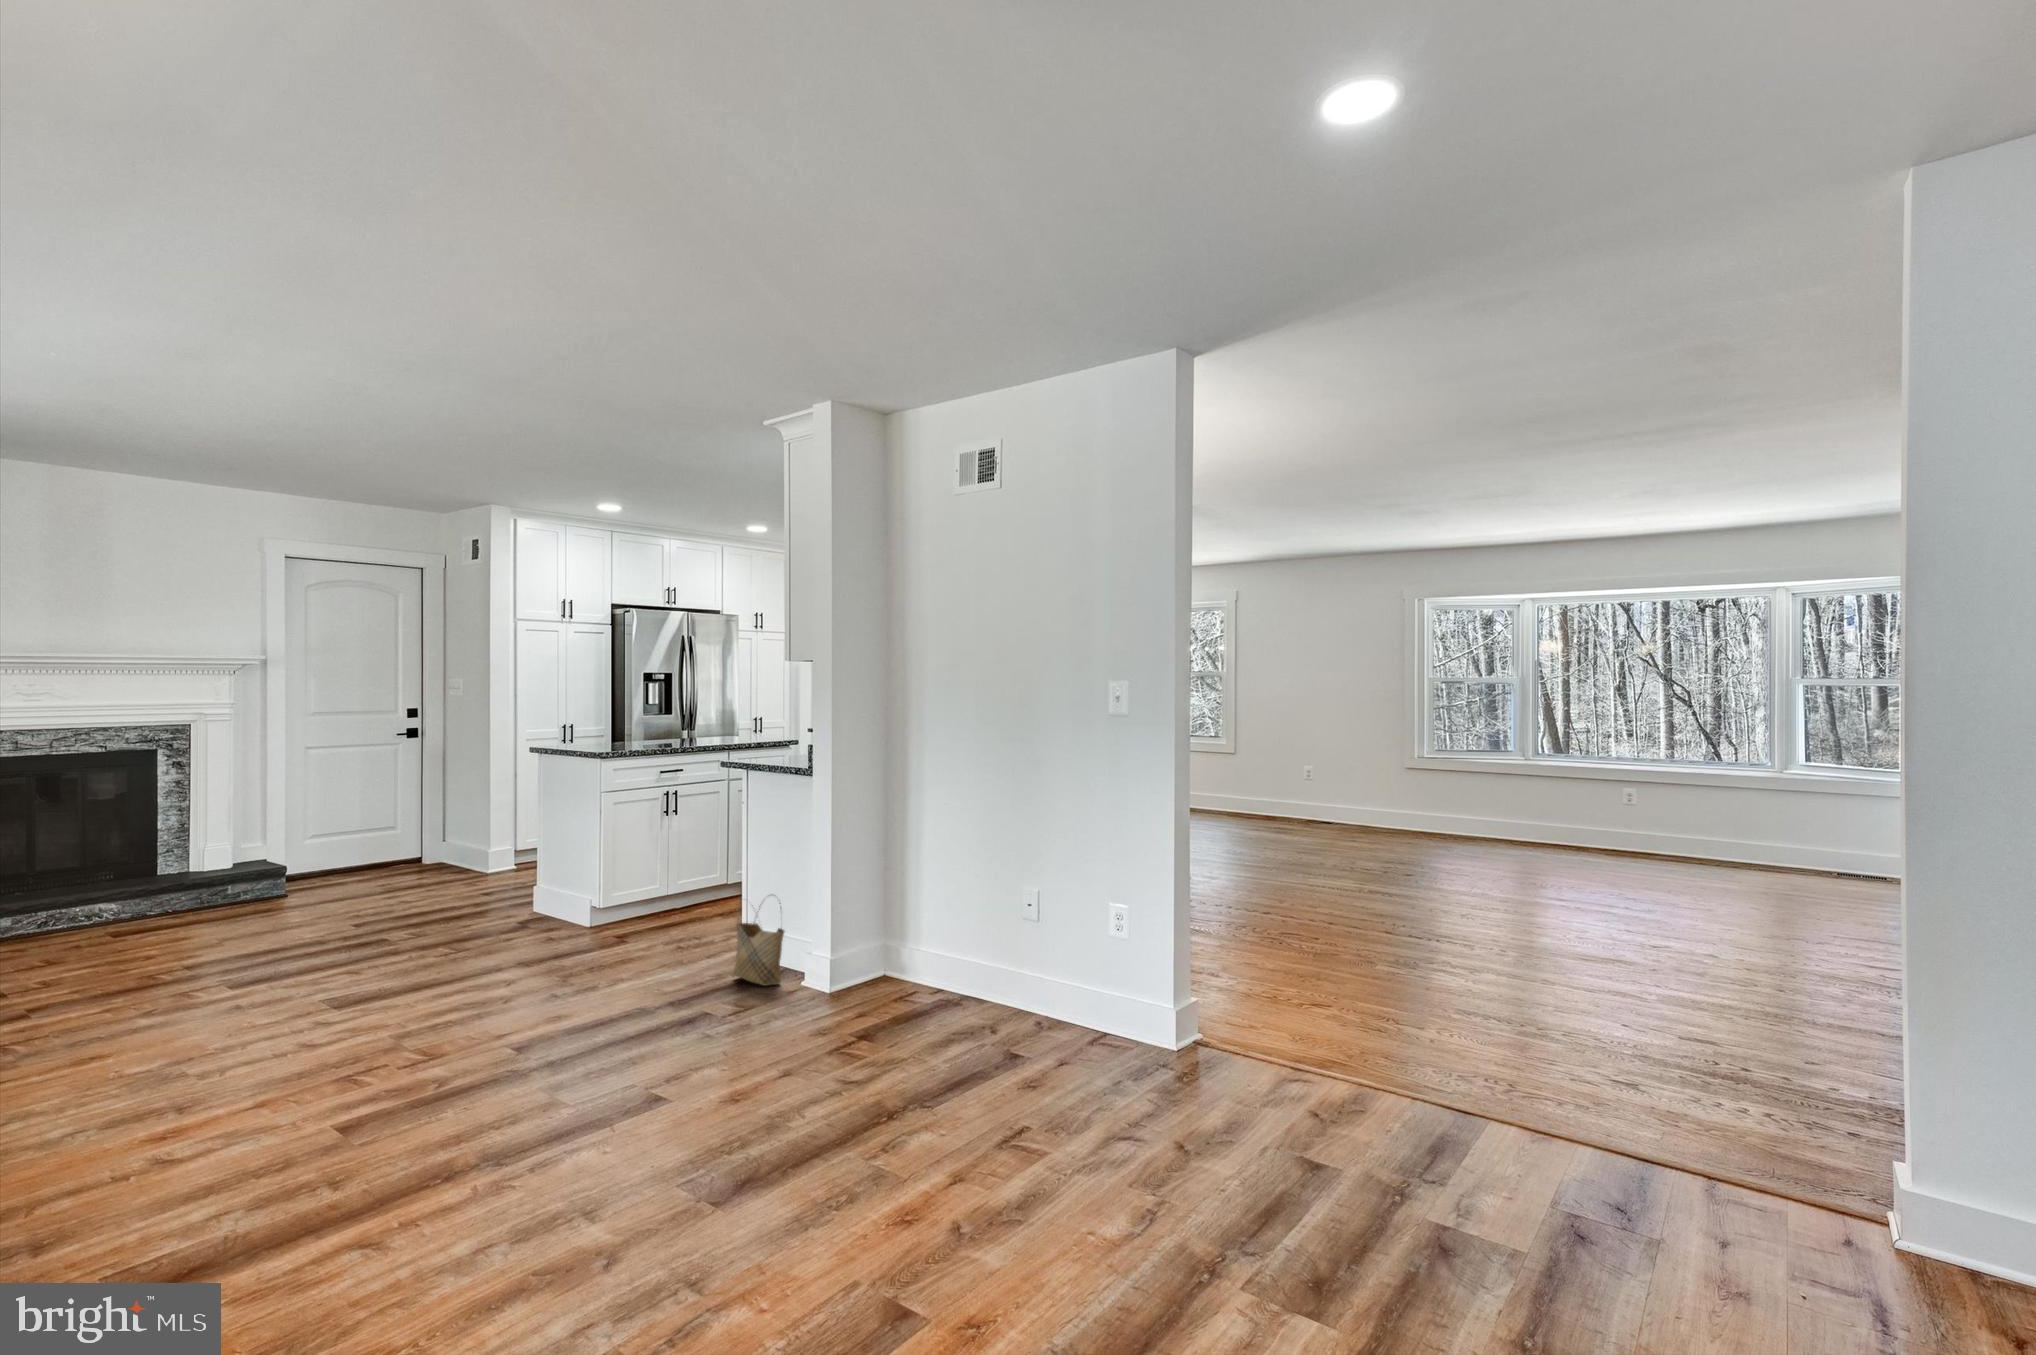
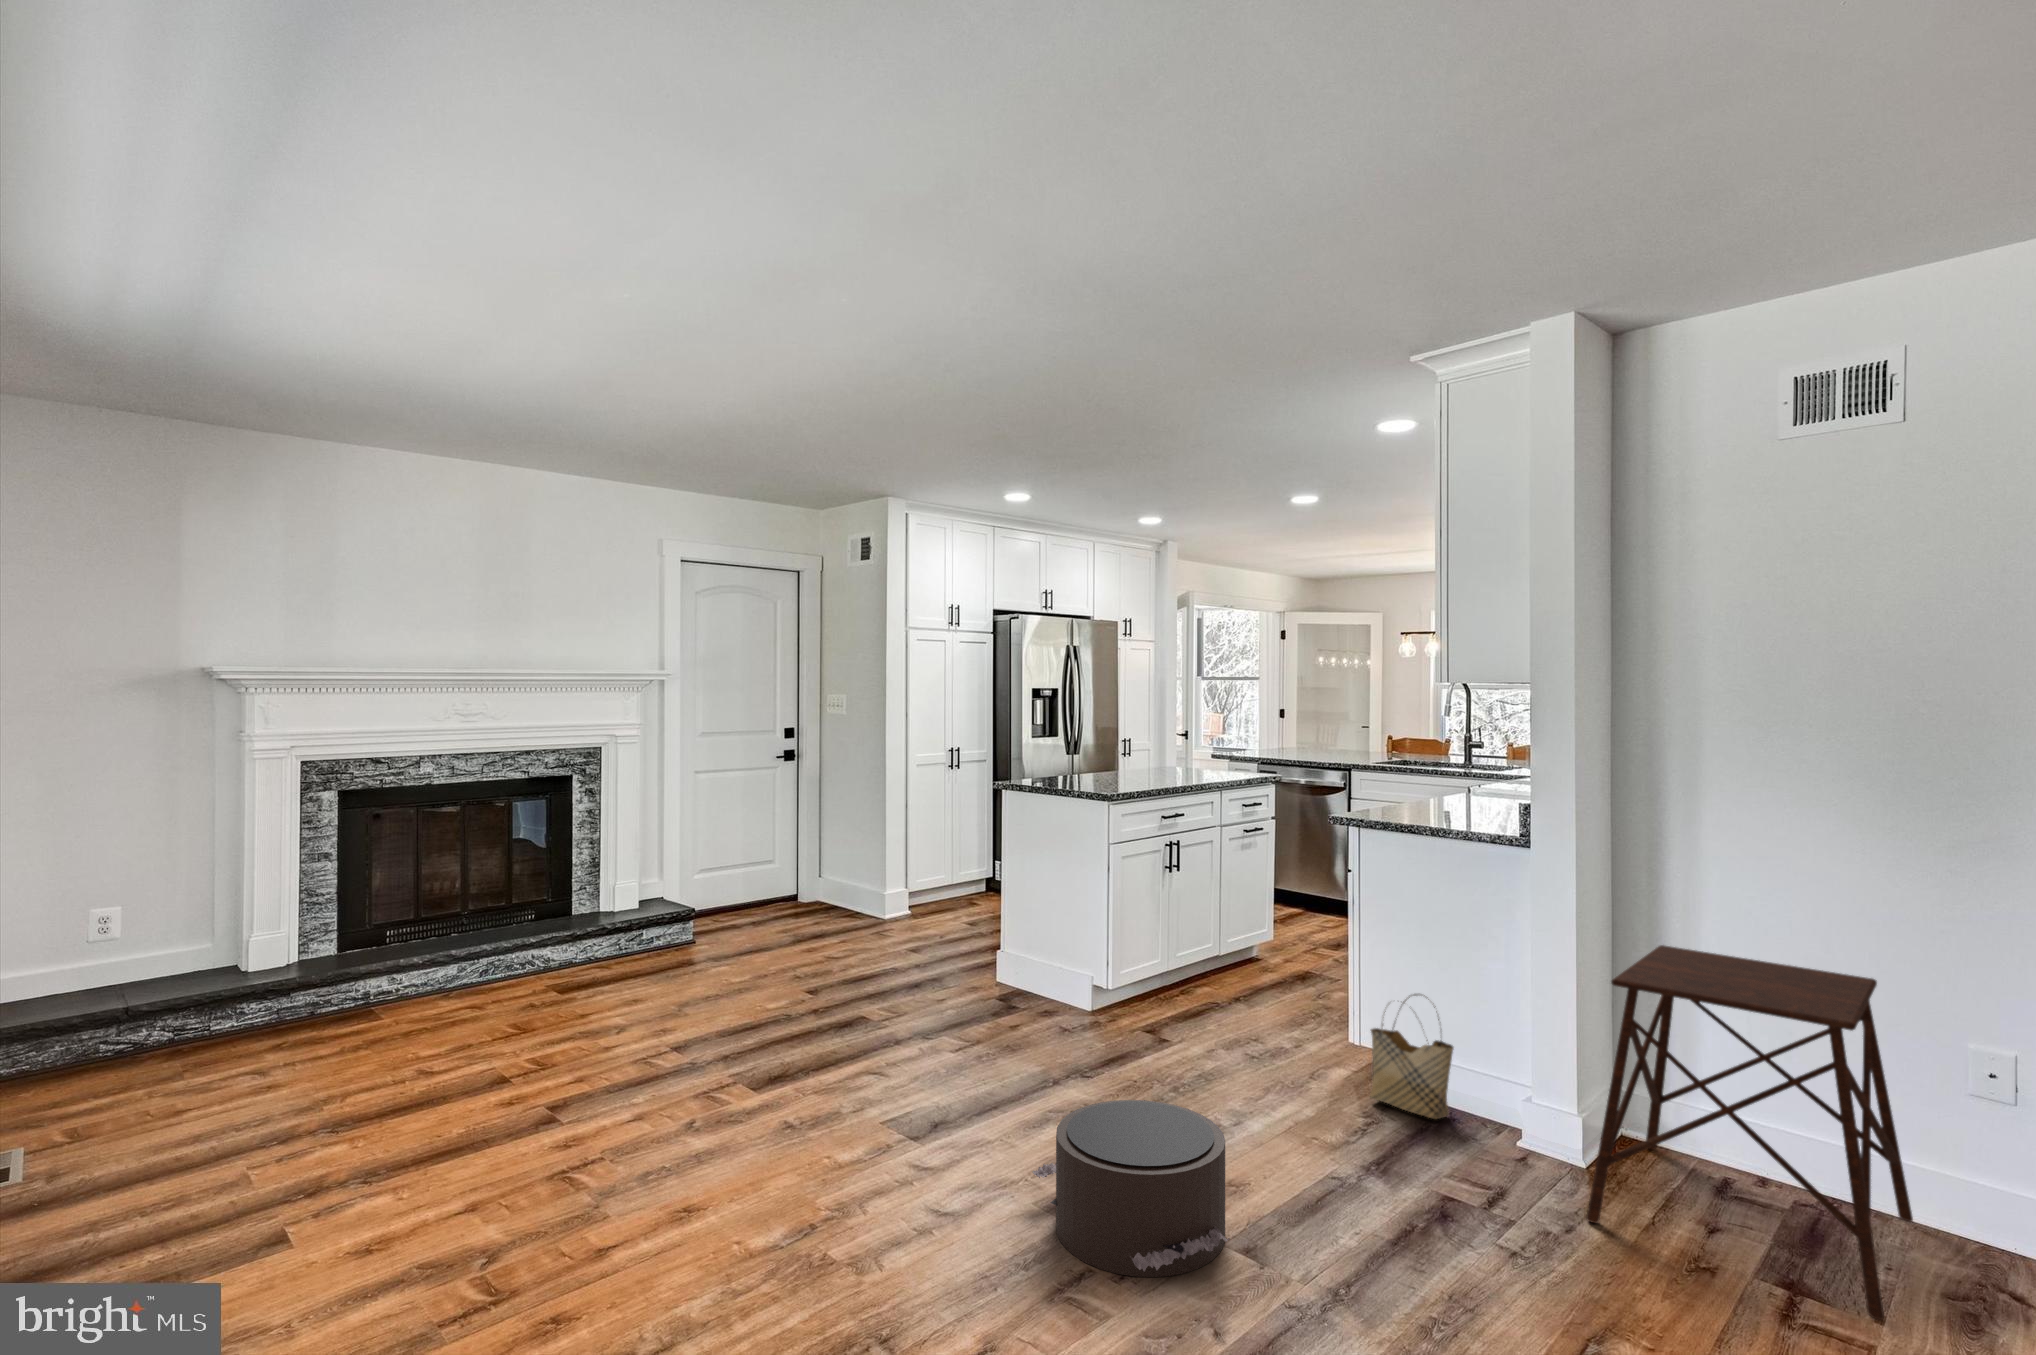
side table: none [789,846,1020,1076] -> present [1586,945,1913,1320]
pouf: none [366,972,512,1087] -> present [1033,1100,1230,1277]

